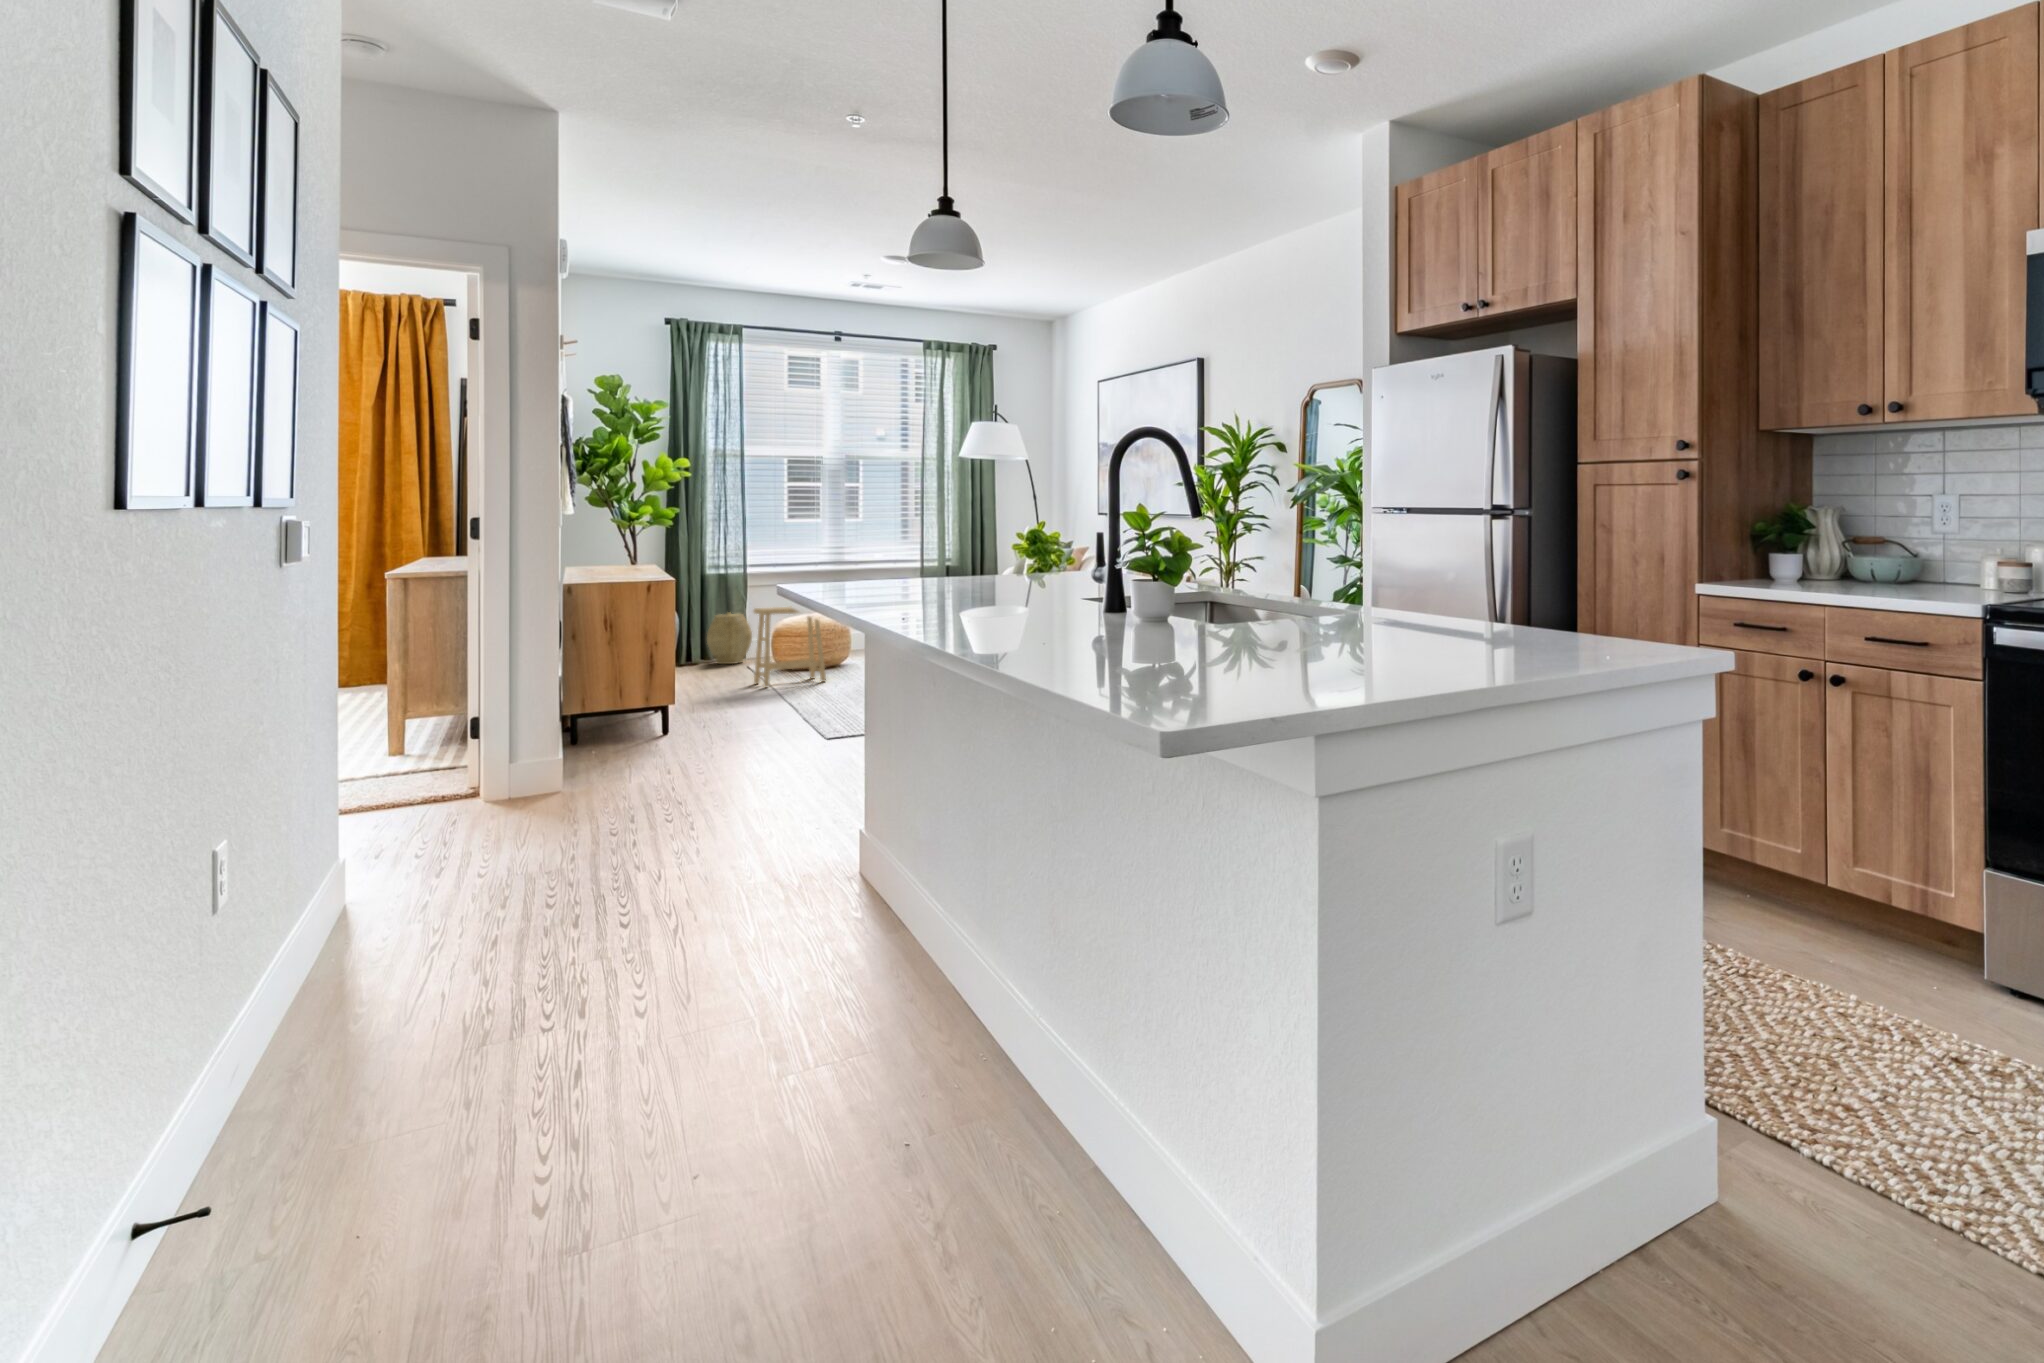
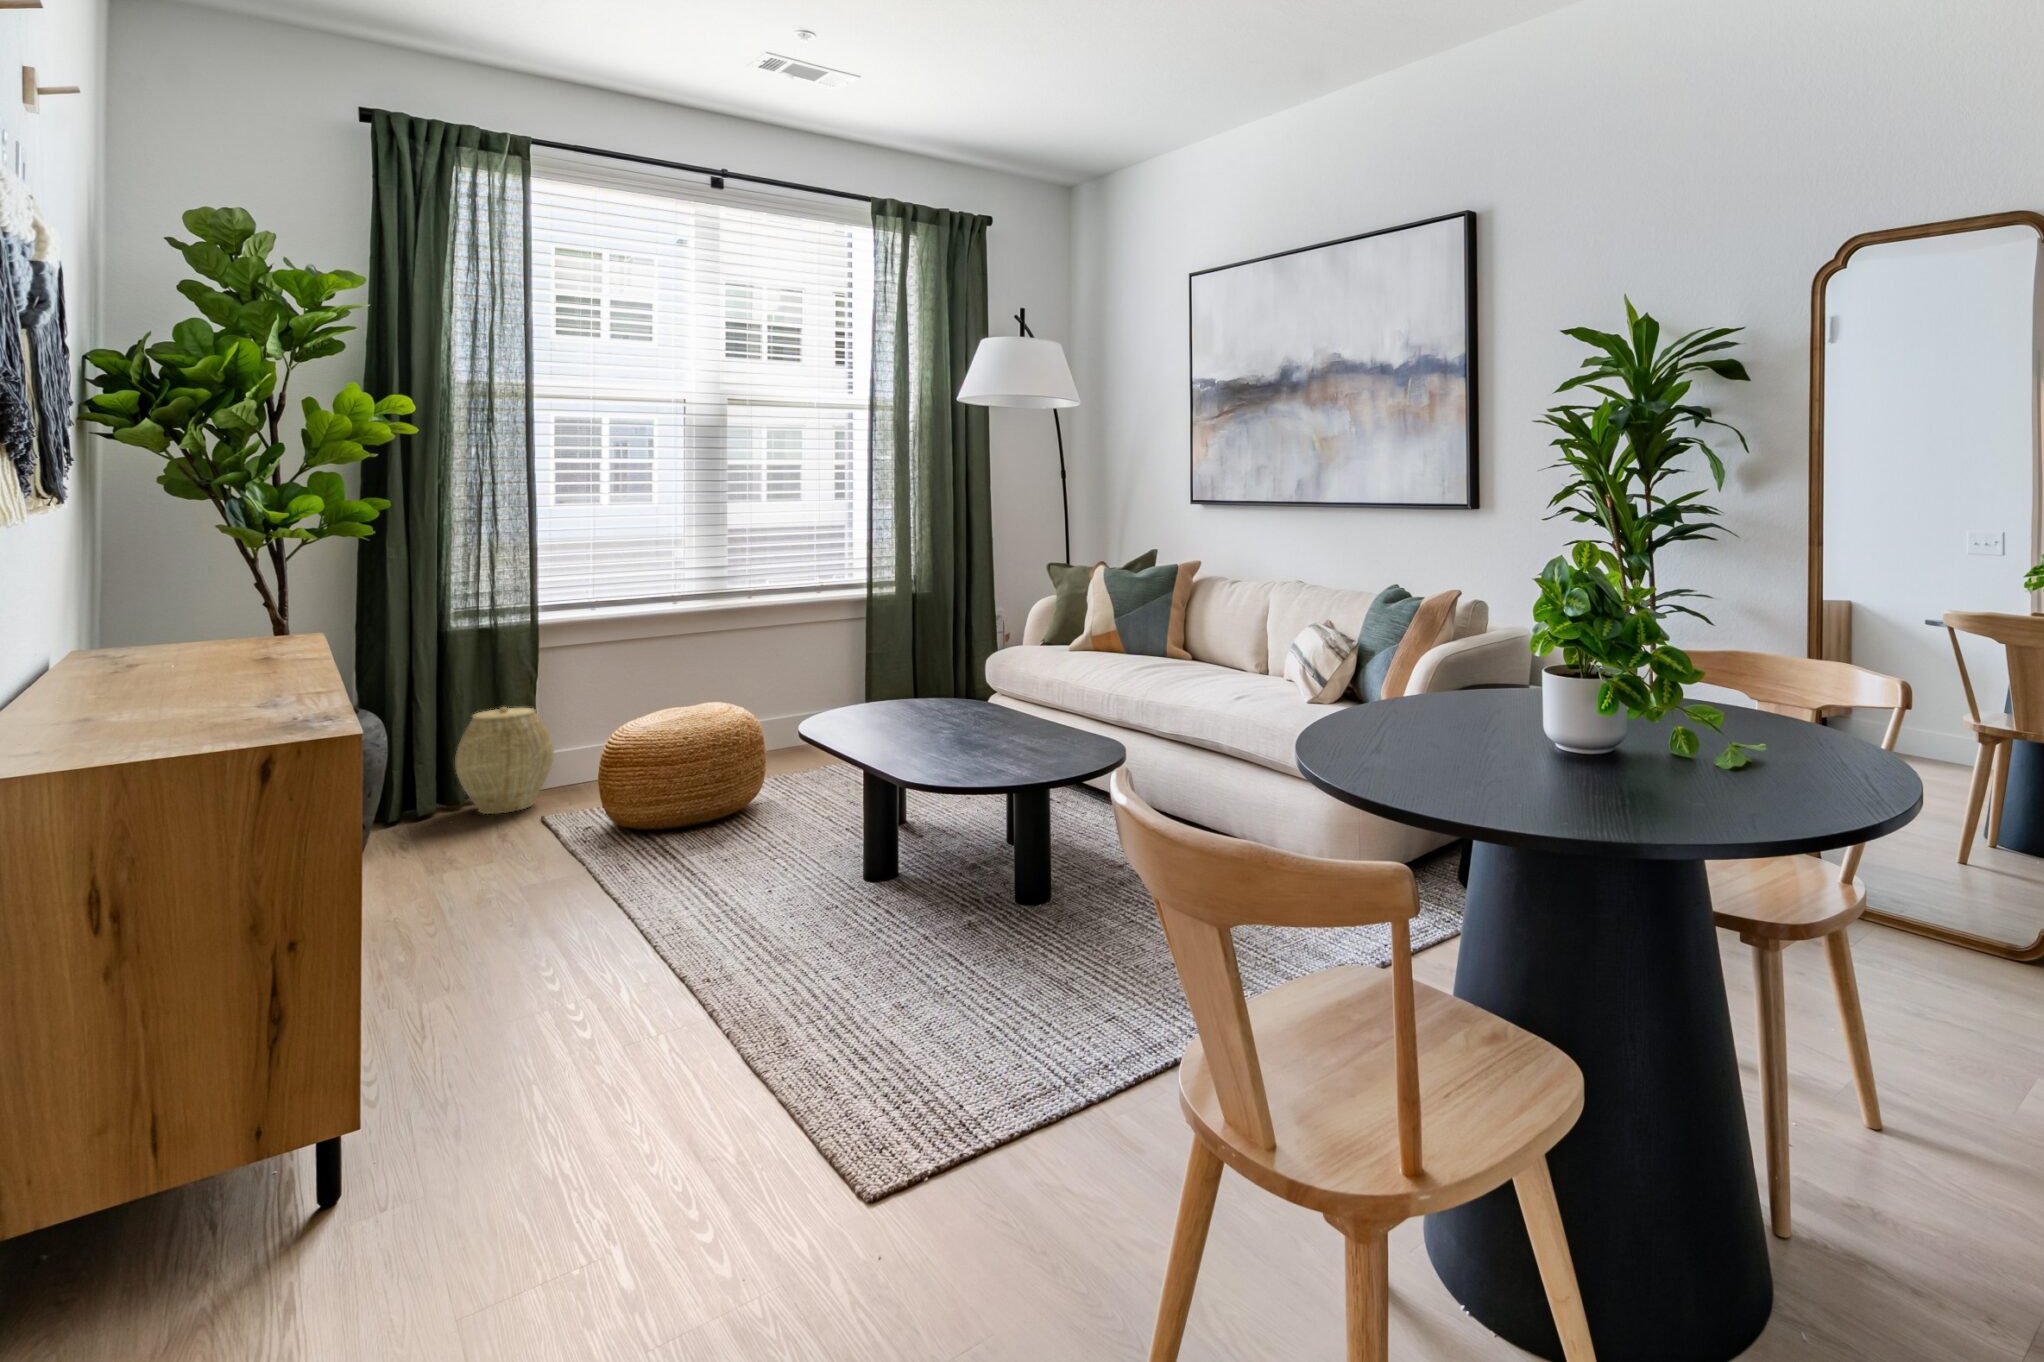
footstool: present [754,606,826,687] -> none [582,716,753,924]

